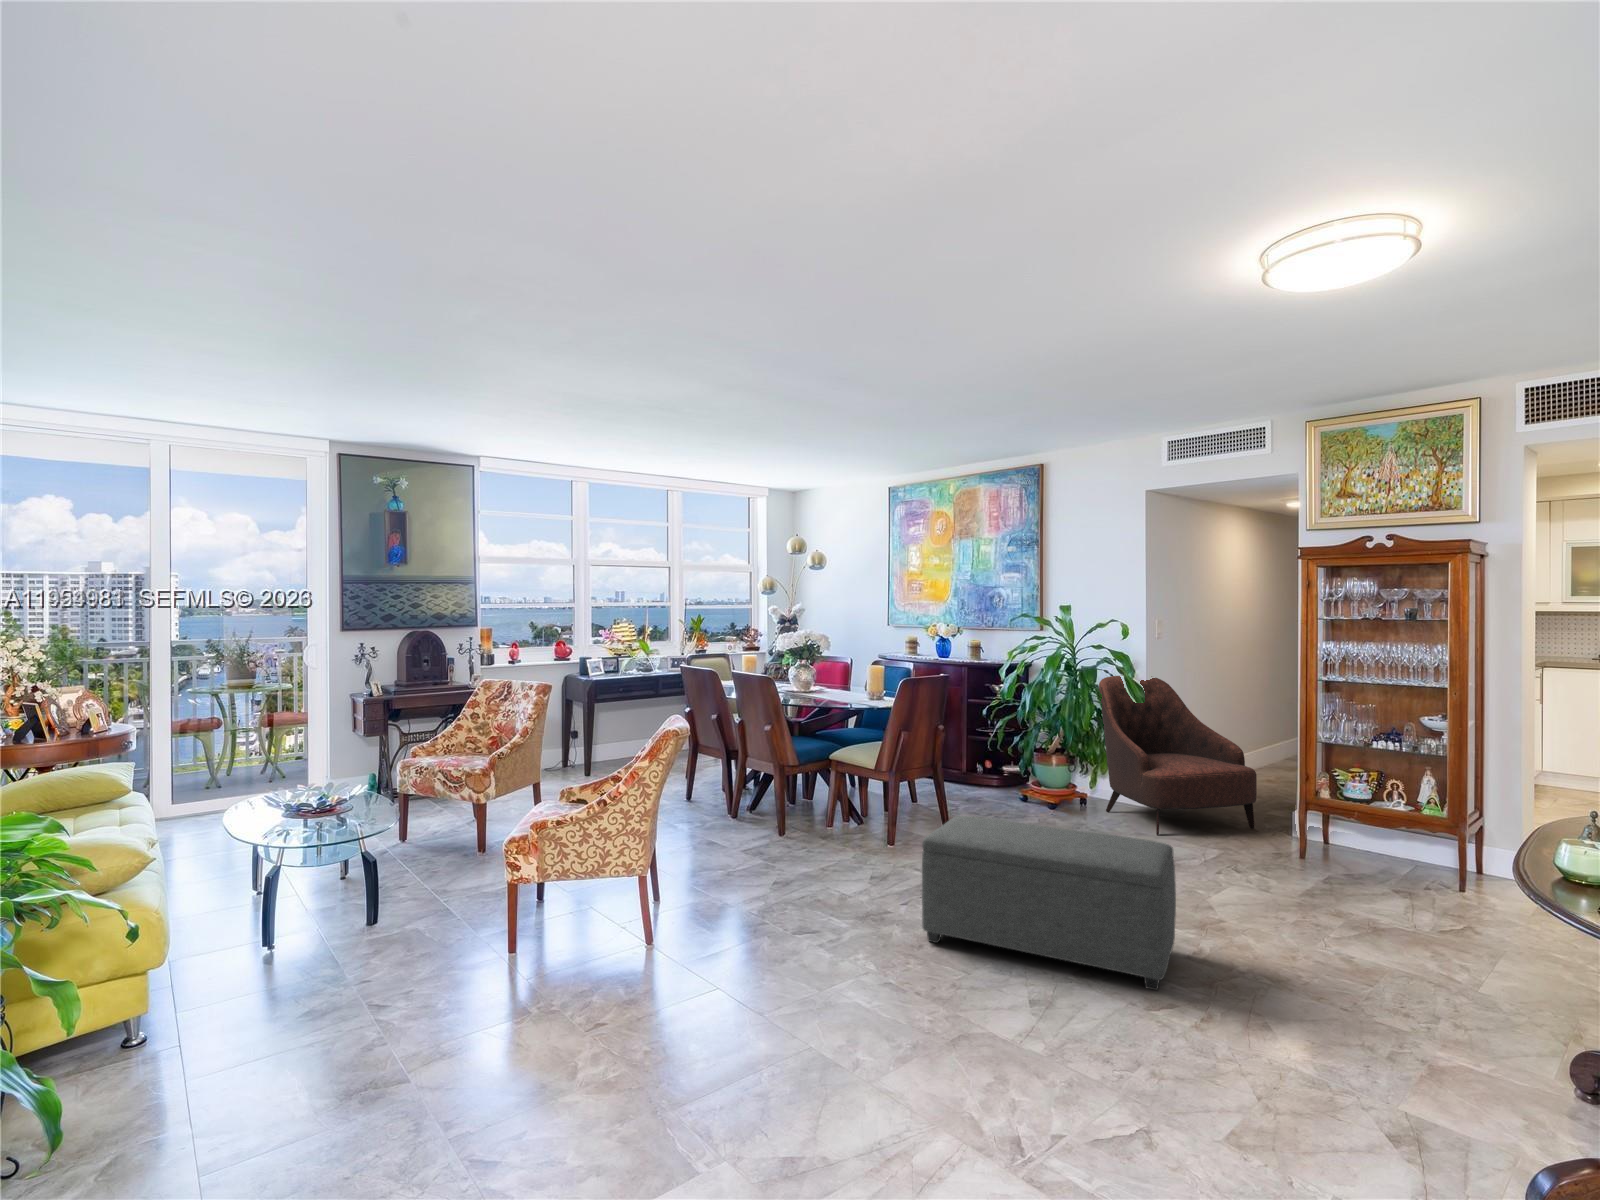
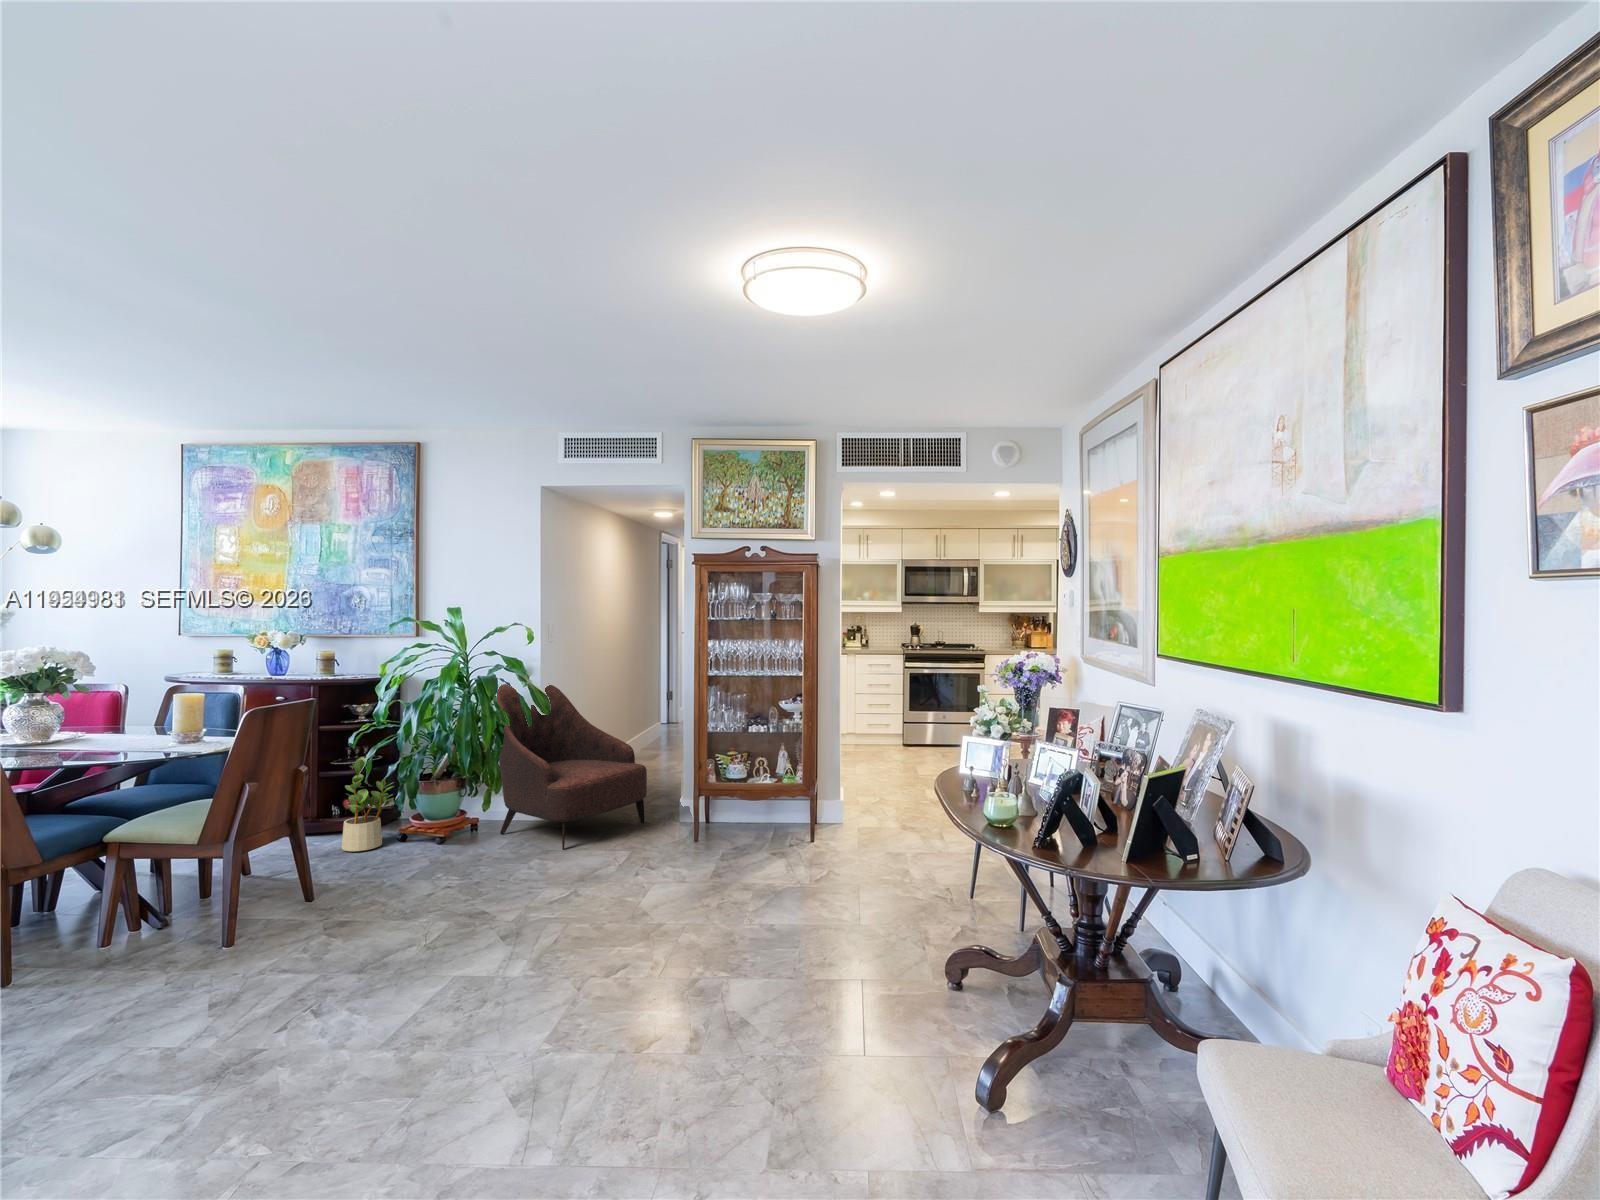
potted plant: none [979,727,1019,803] -> present [342,757,394,851]
ottoman: present [922,816,1176,990] -> none [333,863,653,1076]

